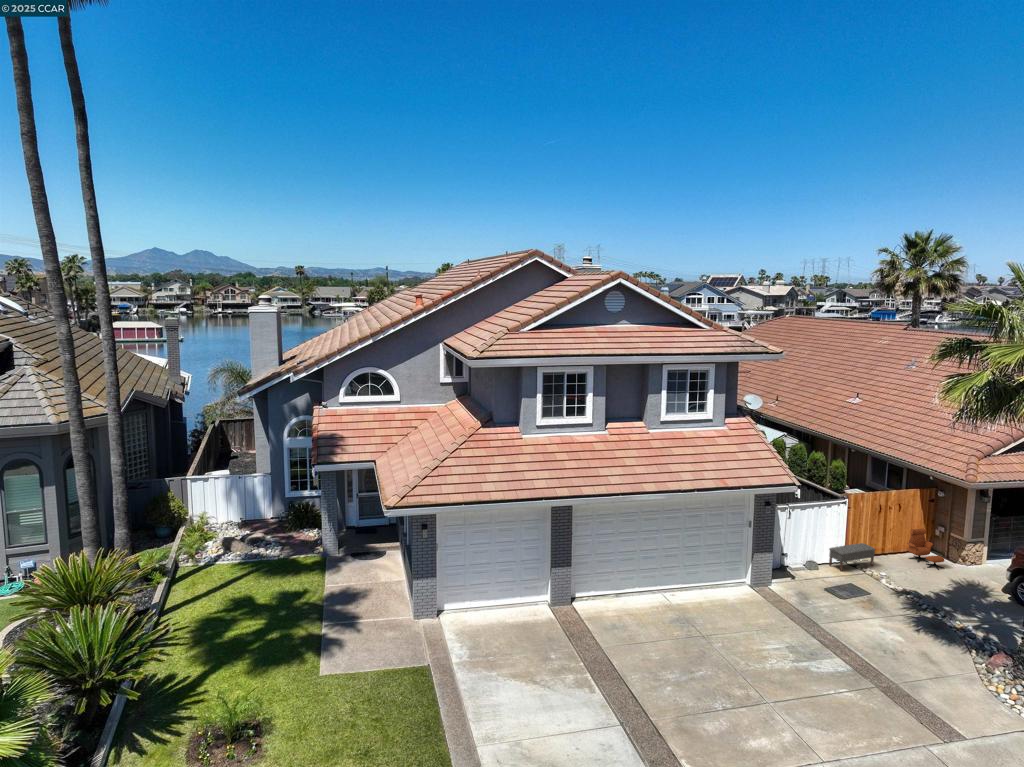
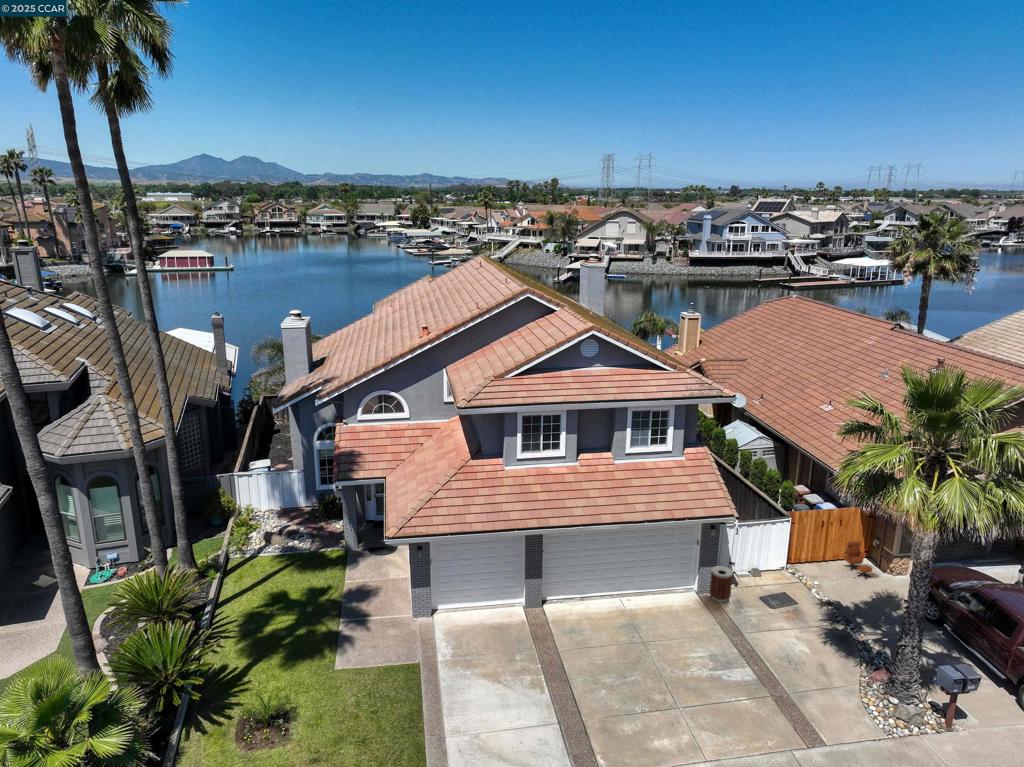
bench: present [829,543,875,571] -> none [771,553,812,578]
trash can: none [767,552,794,595] -> present [710,566,733,602]

